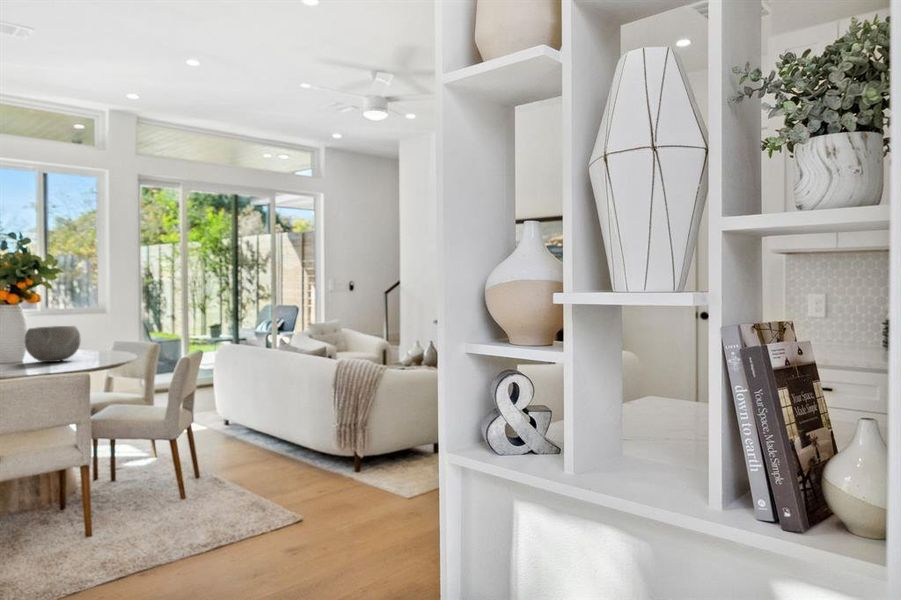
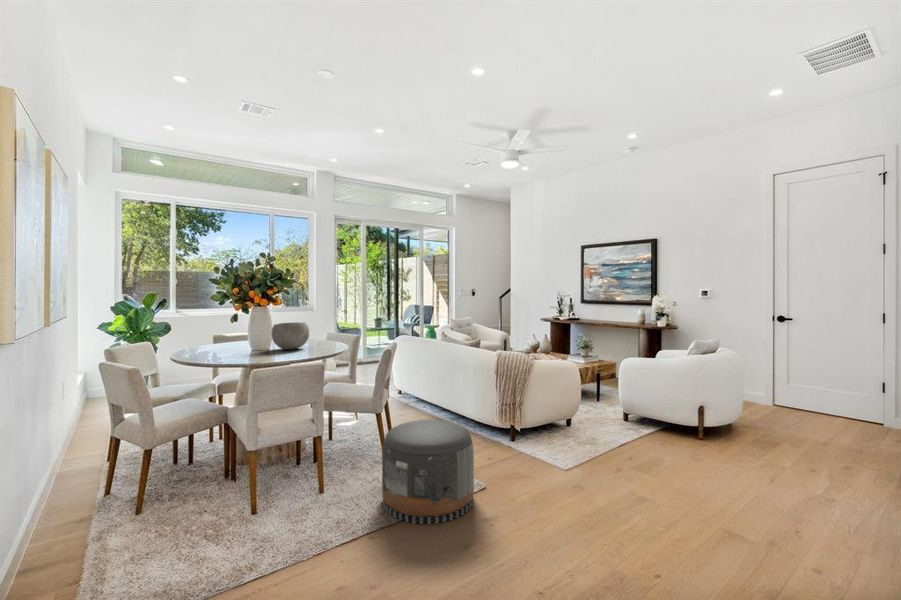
pouf: none [165,441,282,558] -> present [382,420,474,524]

